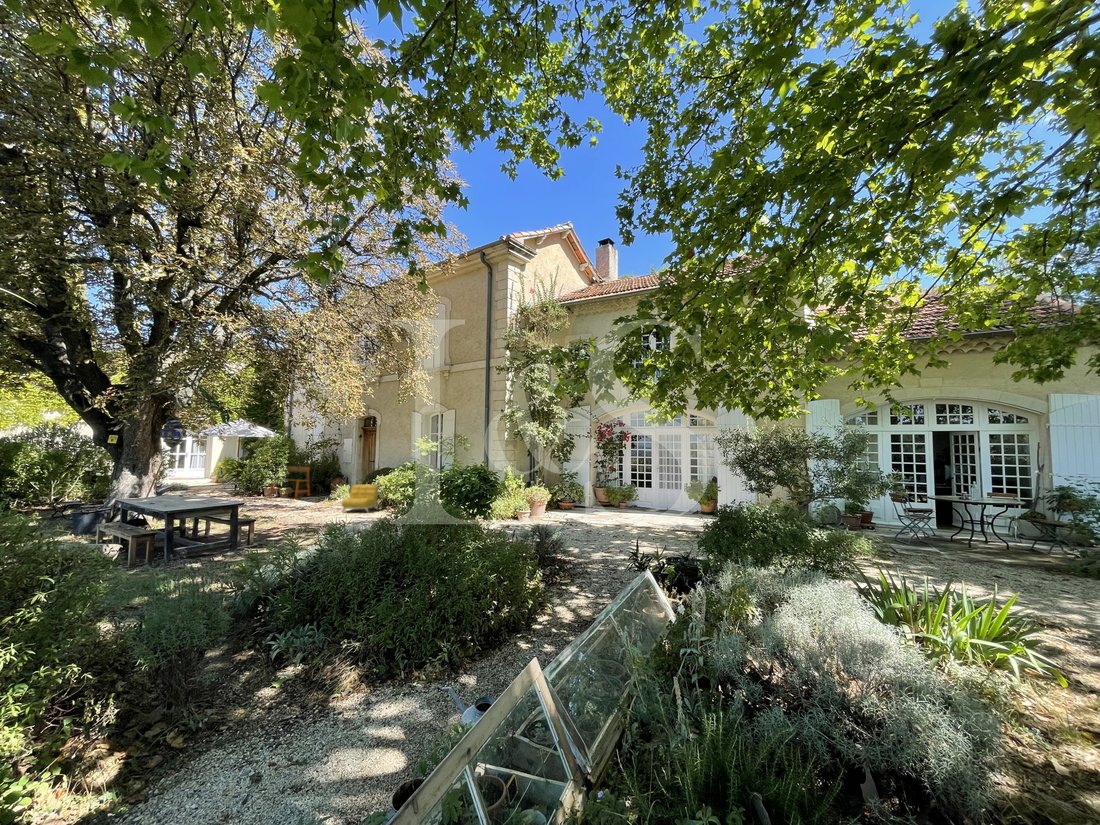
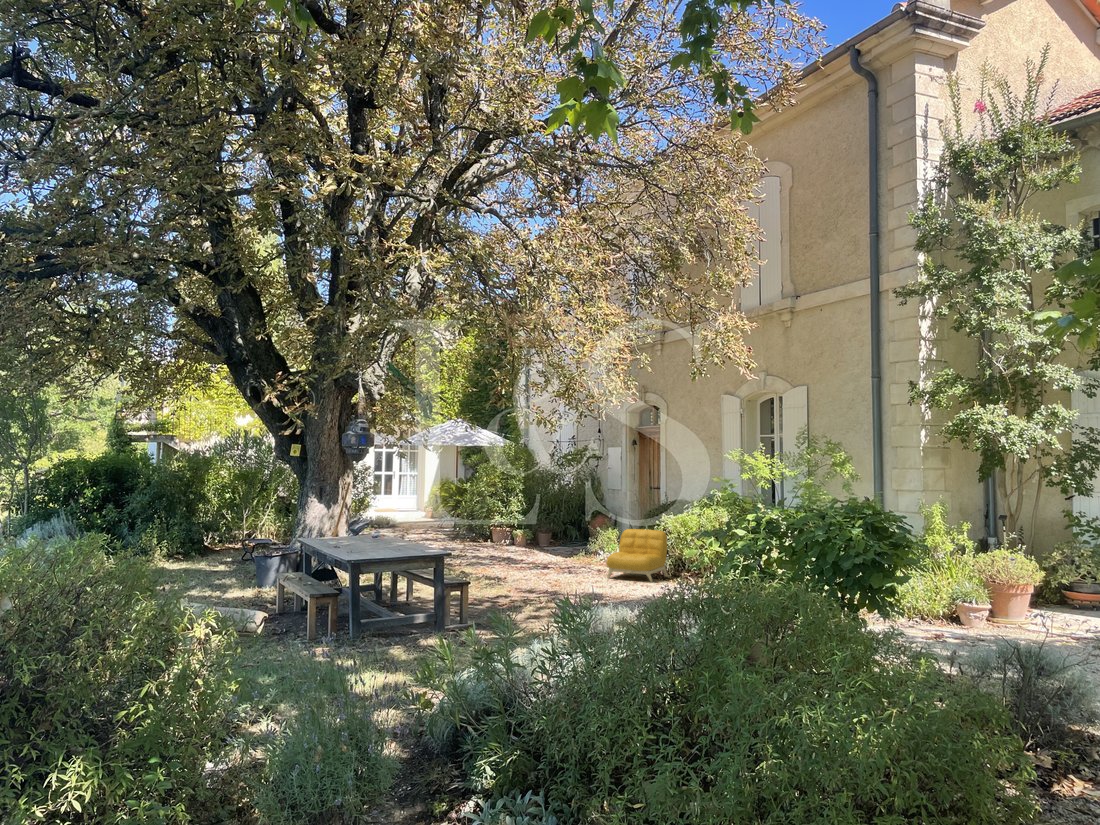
bench: present [270,466,310,498] -> none [500,493,557,547]

